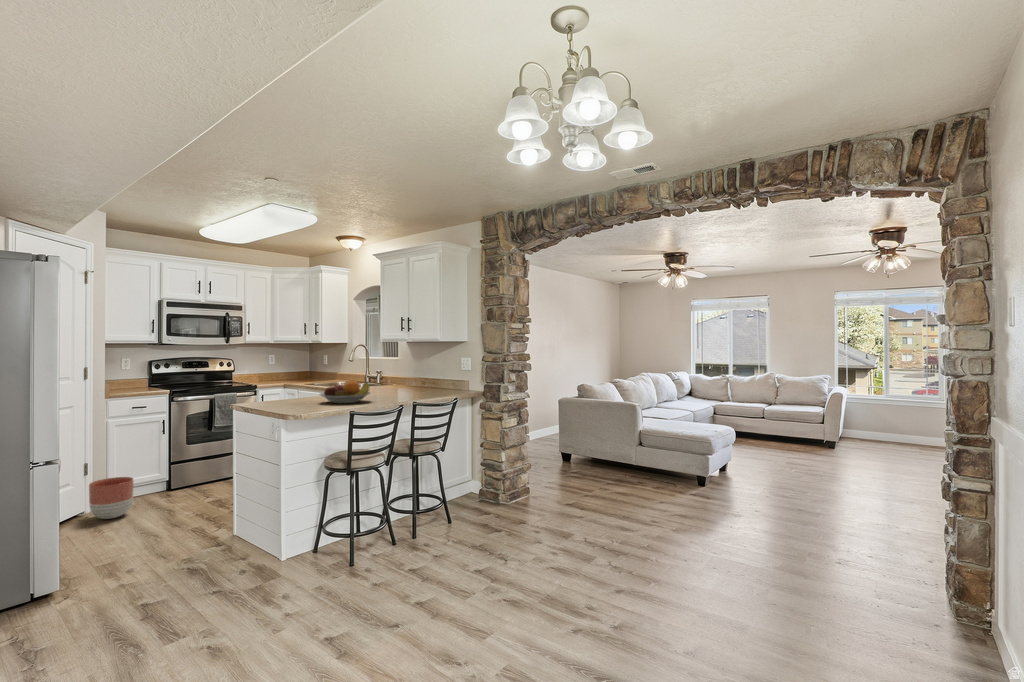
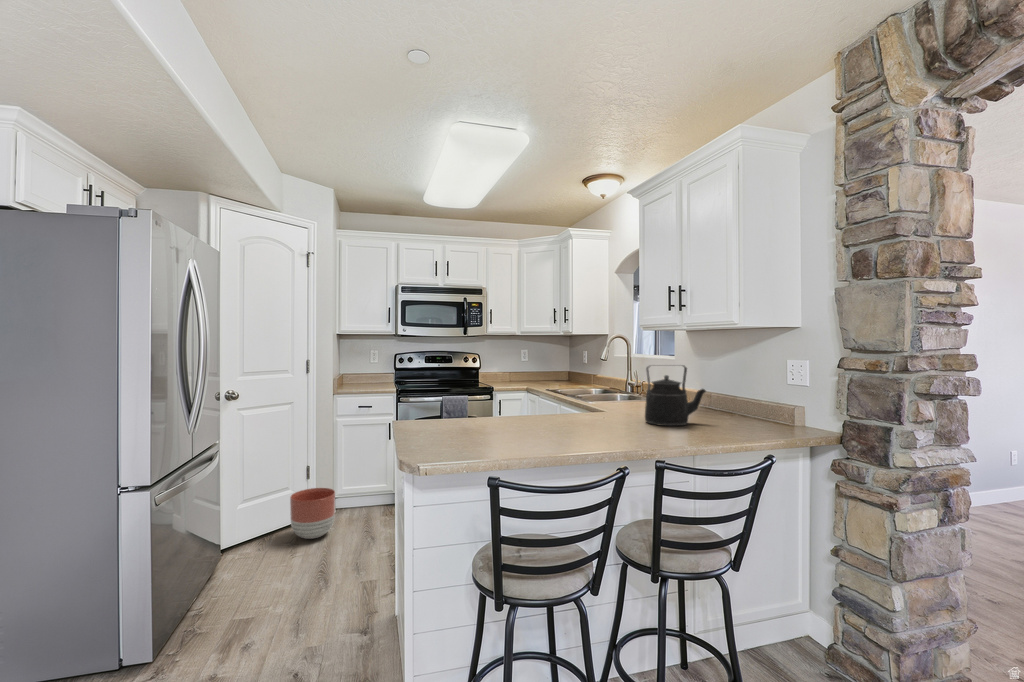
kettle: none [394,362,425,395] -> present [645,365,706,426]
fruit bowl: present [320,381,371,403] -> none [486,399,580,443]

